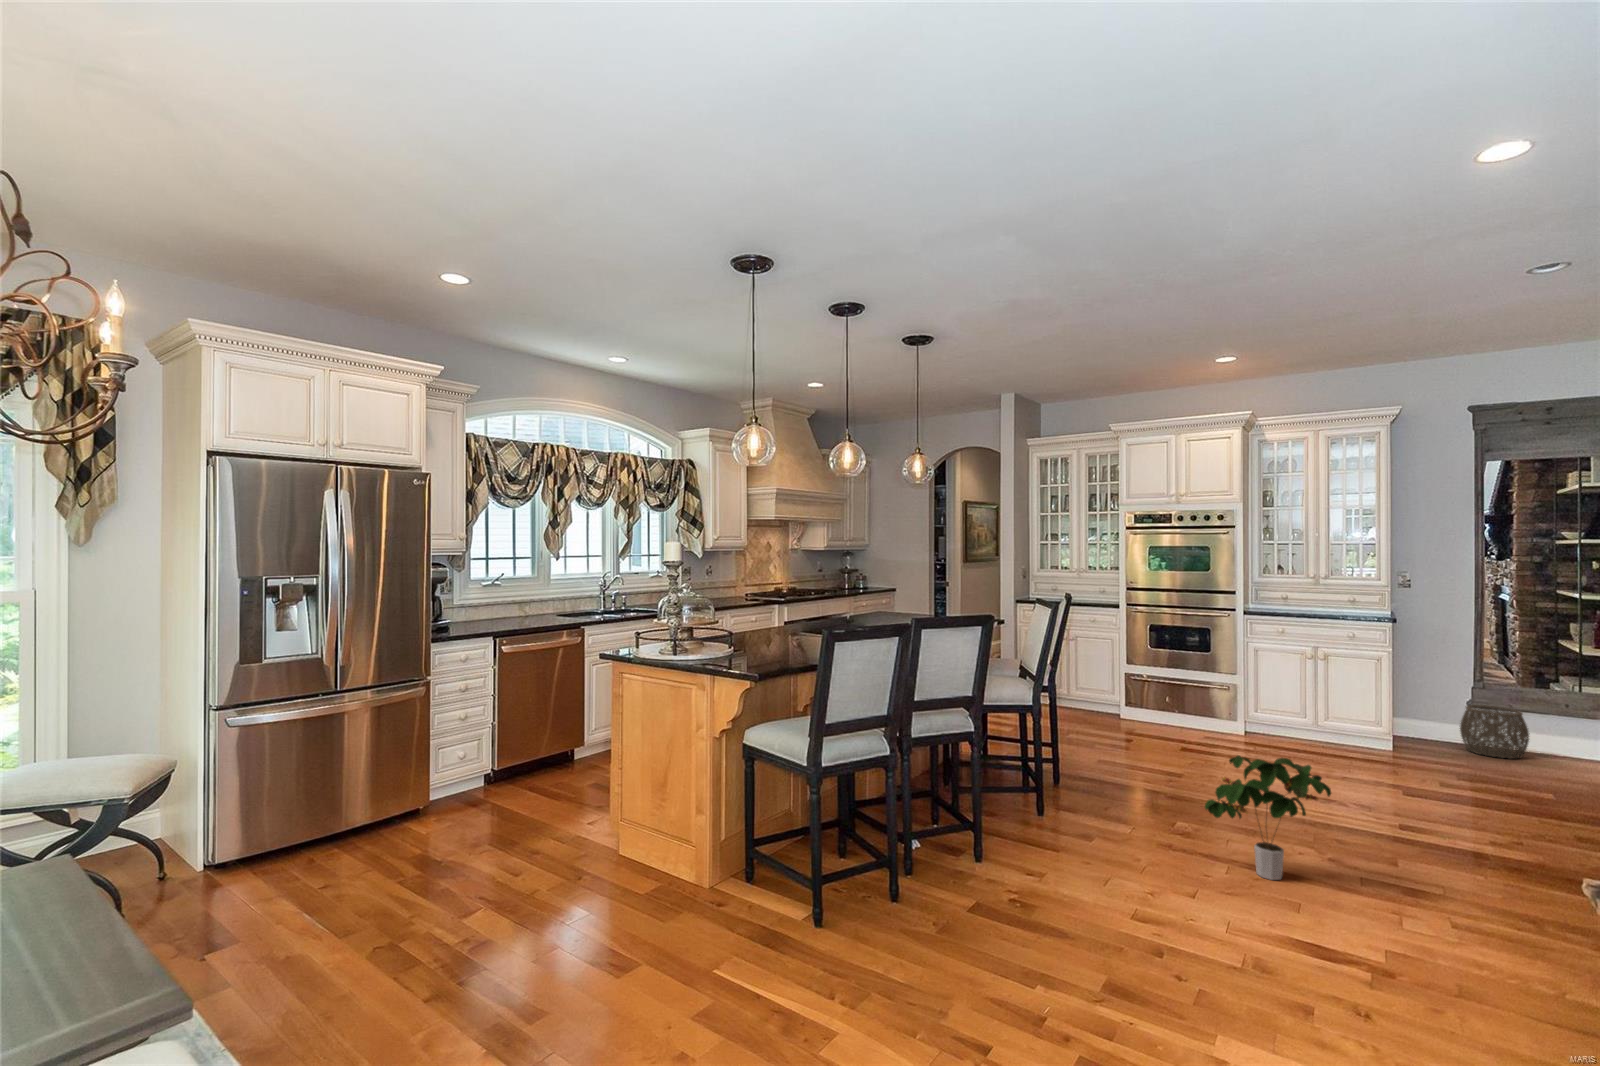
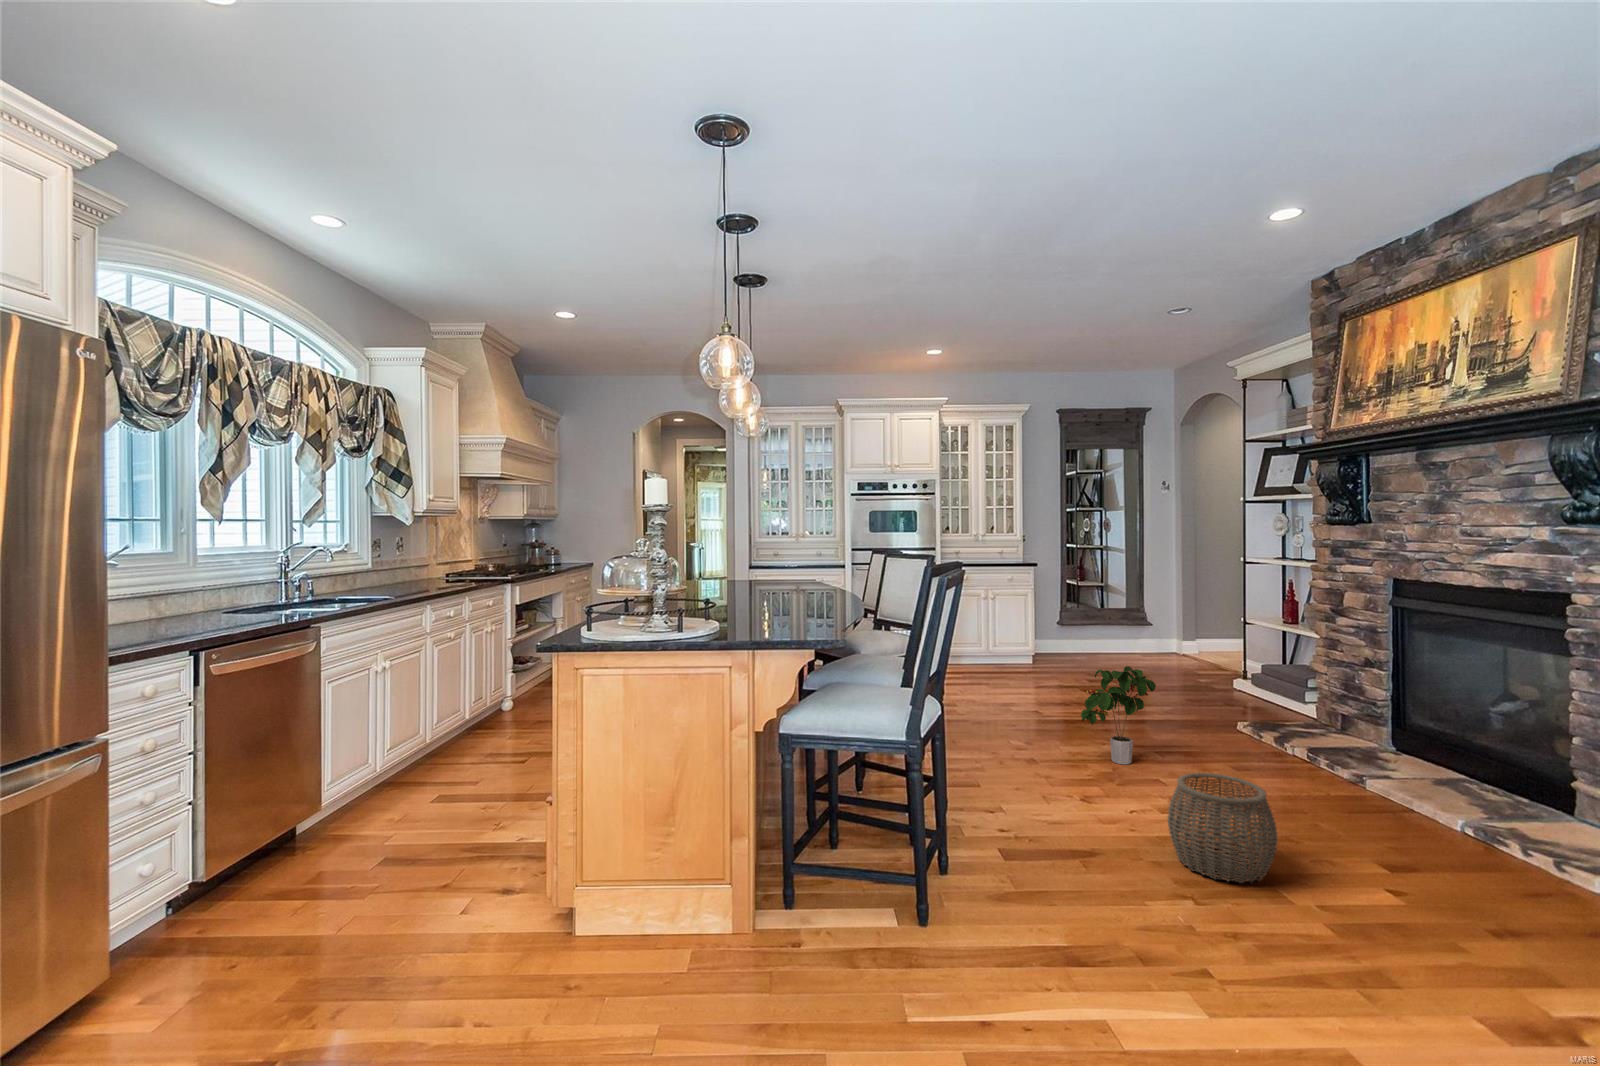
woven basket: present [1460,705,1529,759] -> present [1168,773,1278,883]

